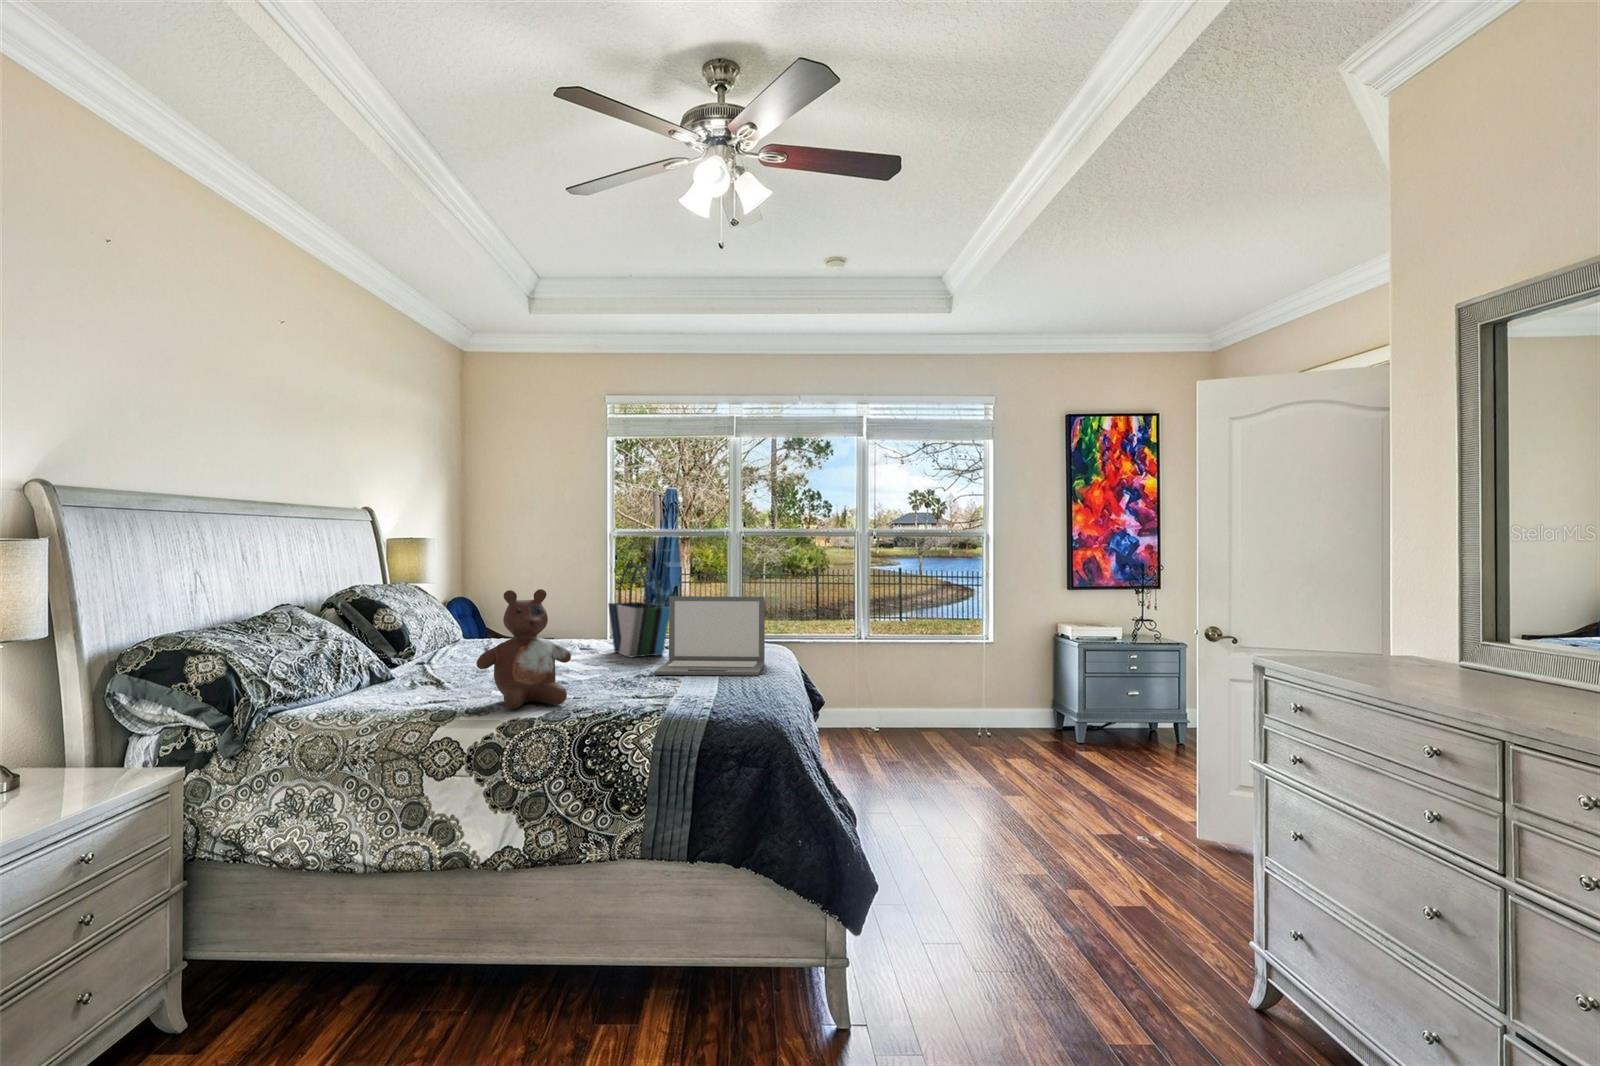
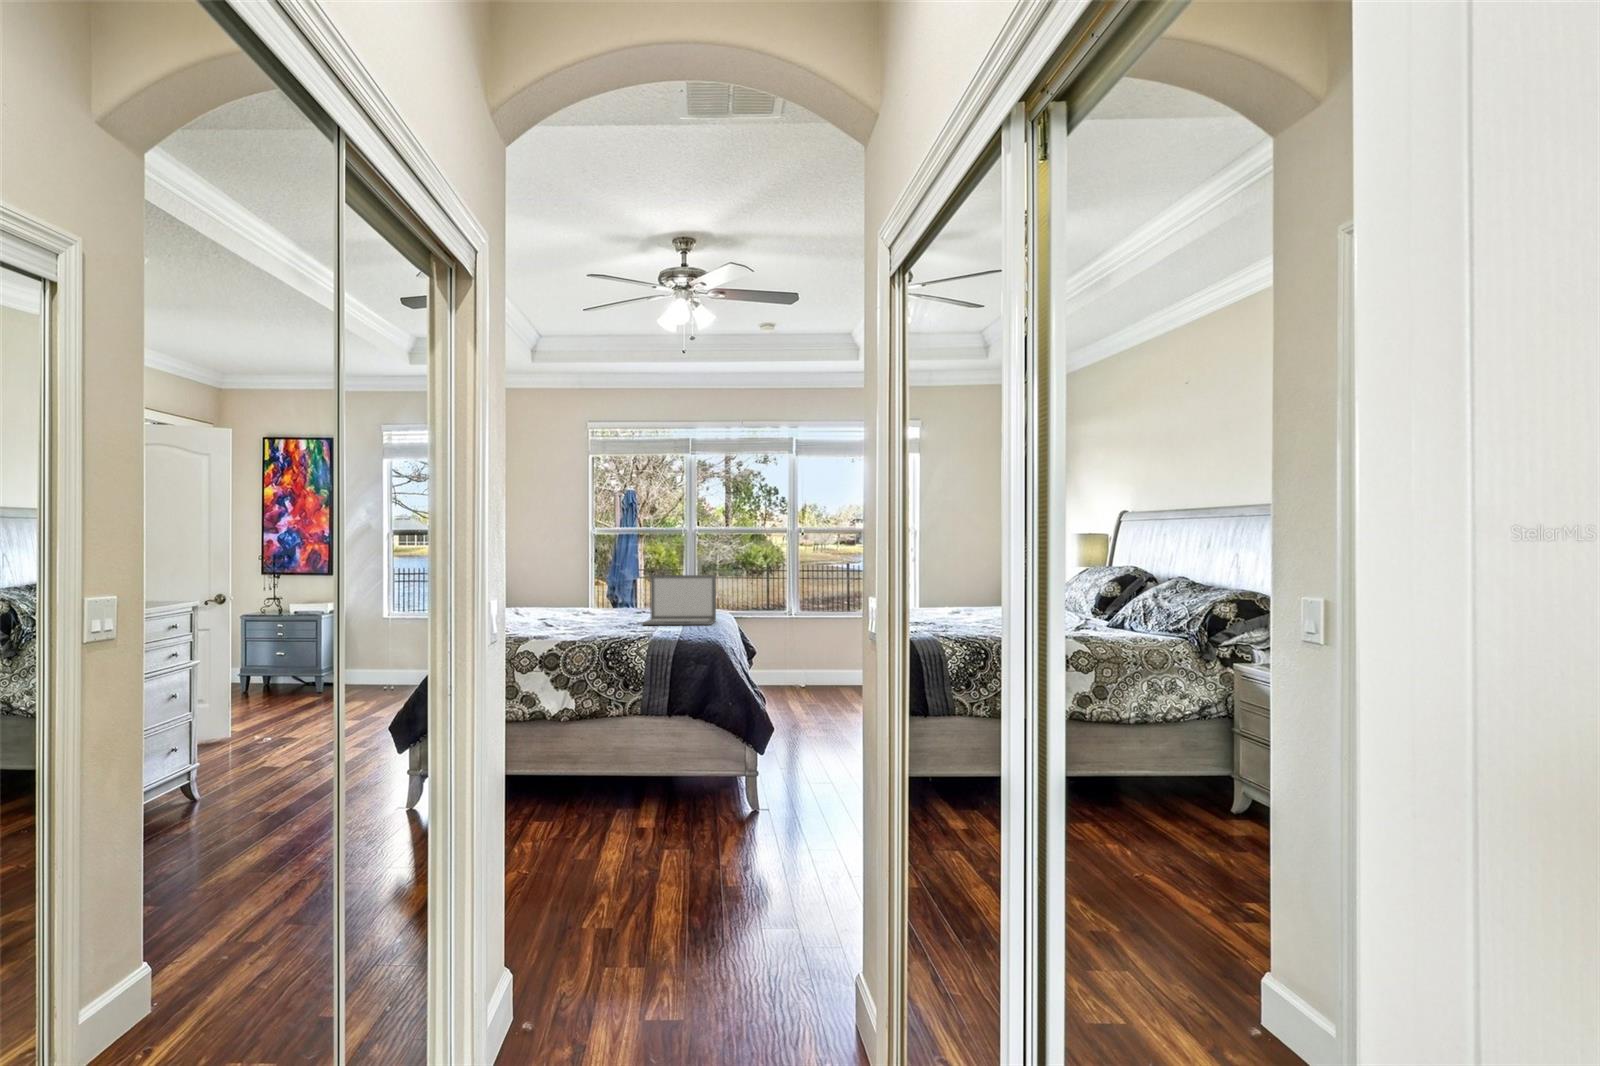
tote bag: present [608,564,669,657] -> none [605,554,651,619]
stuffed bear: present [476,589,571,709] -> none [538,566,593,636]

